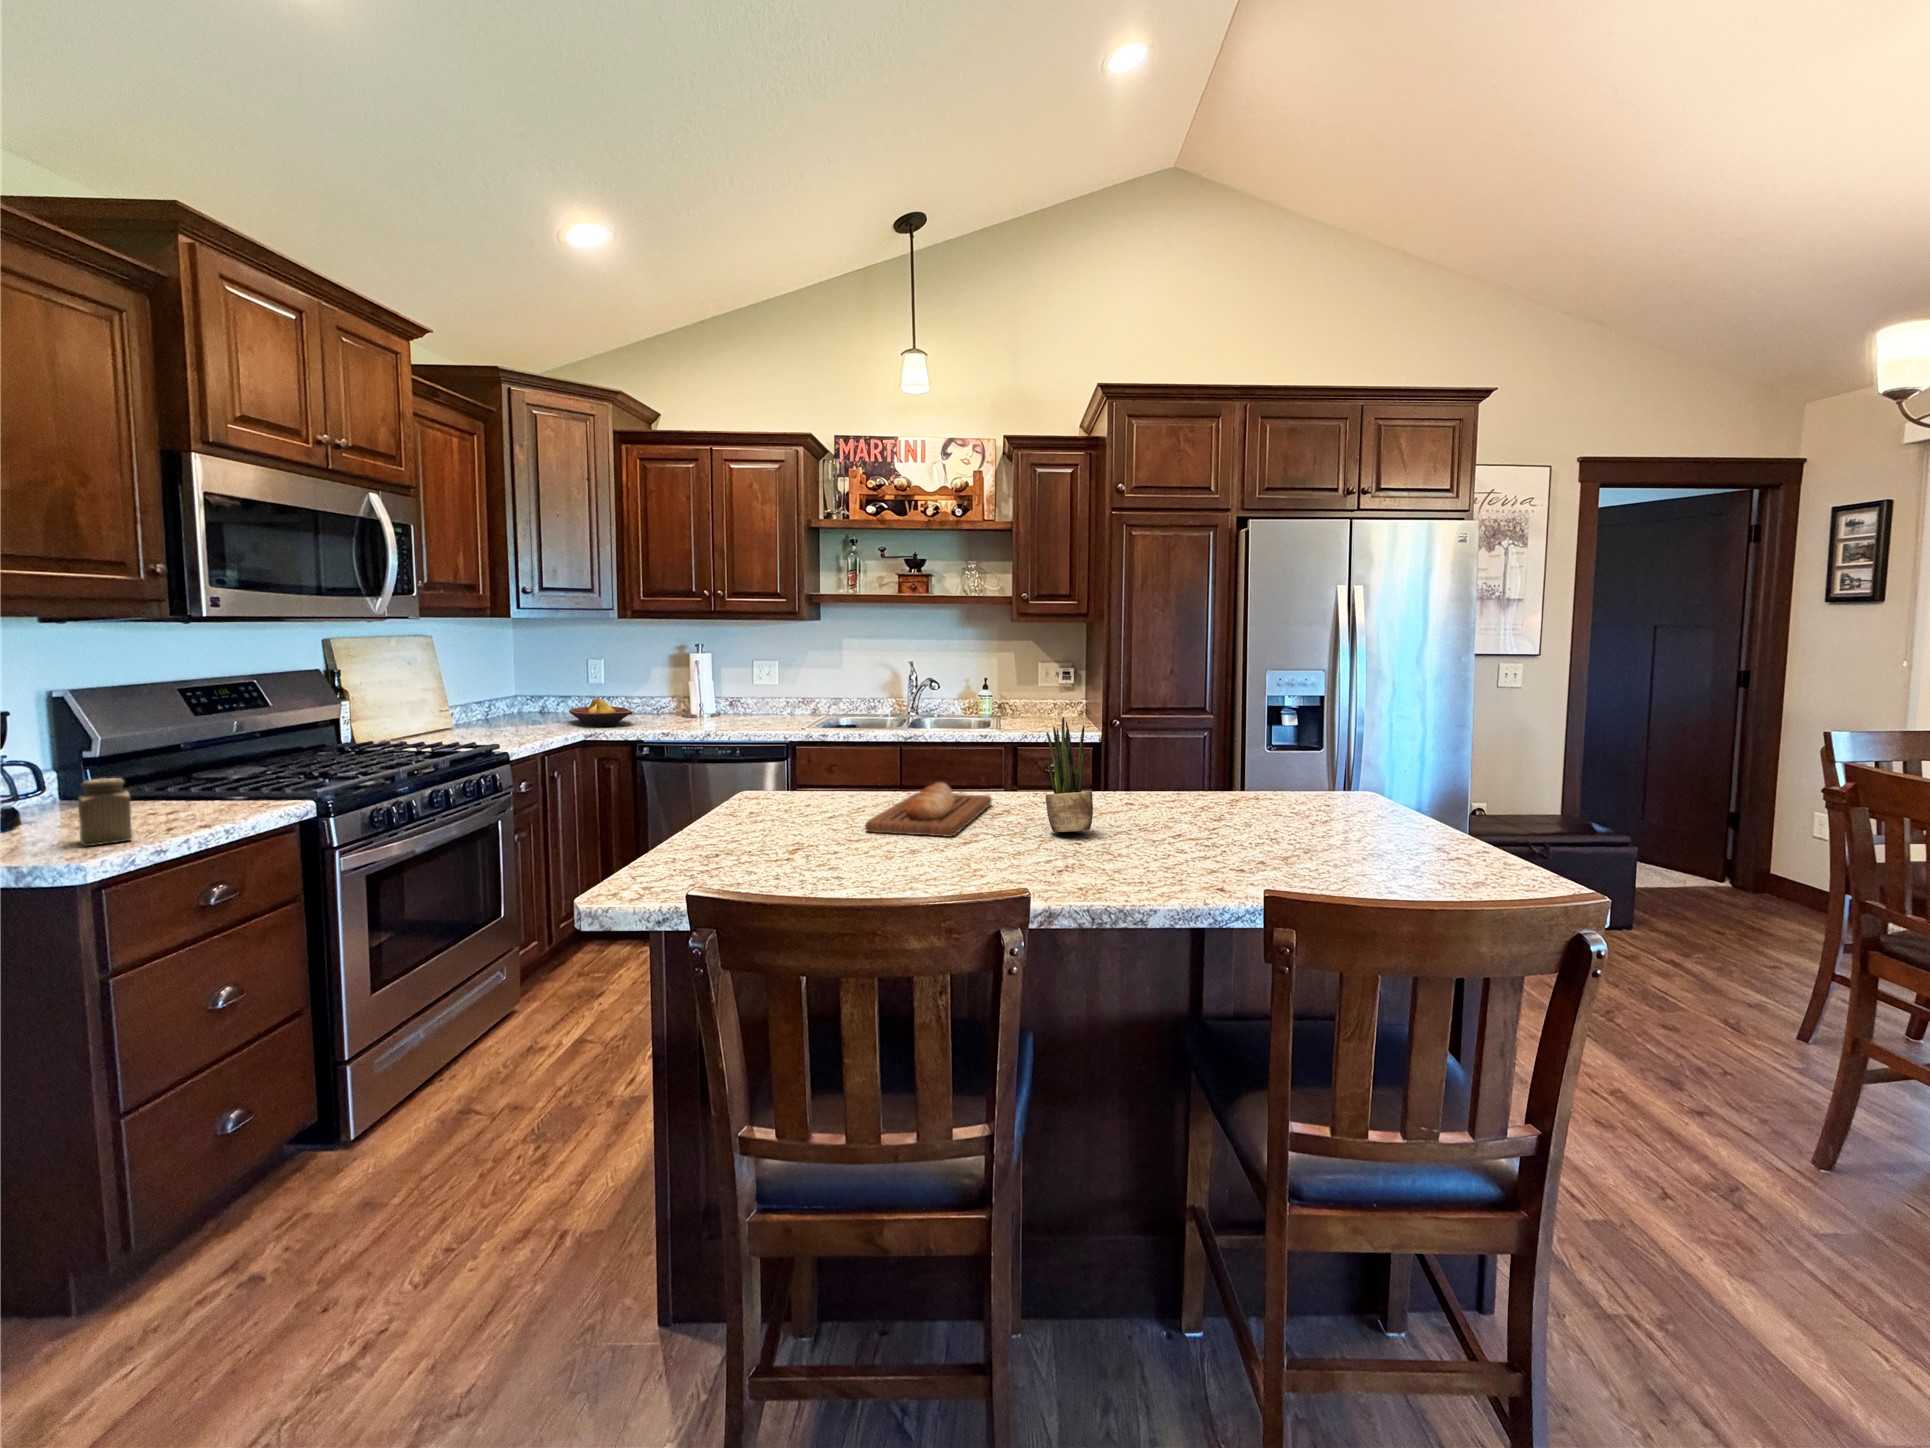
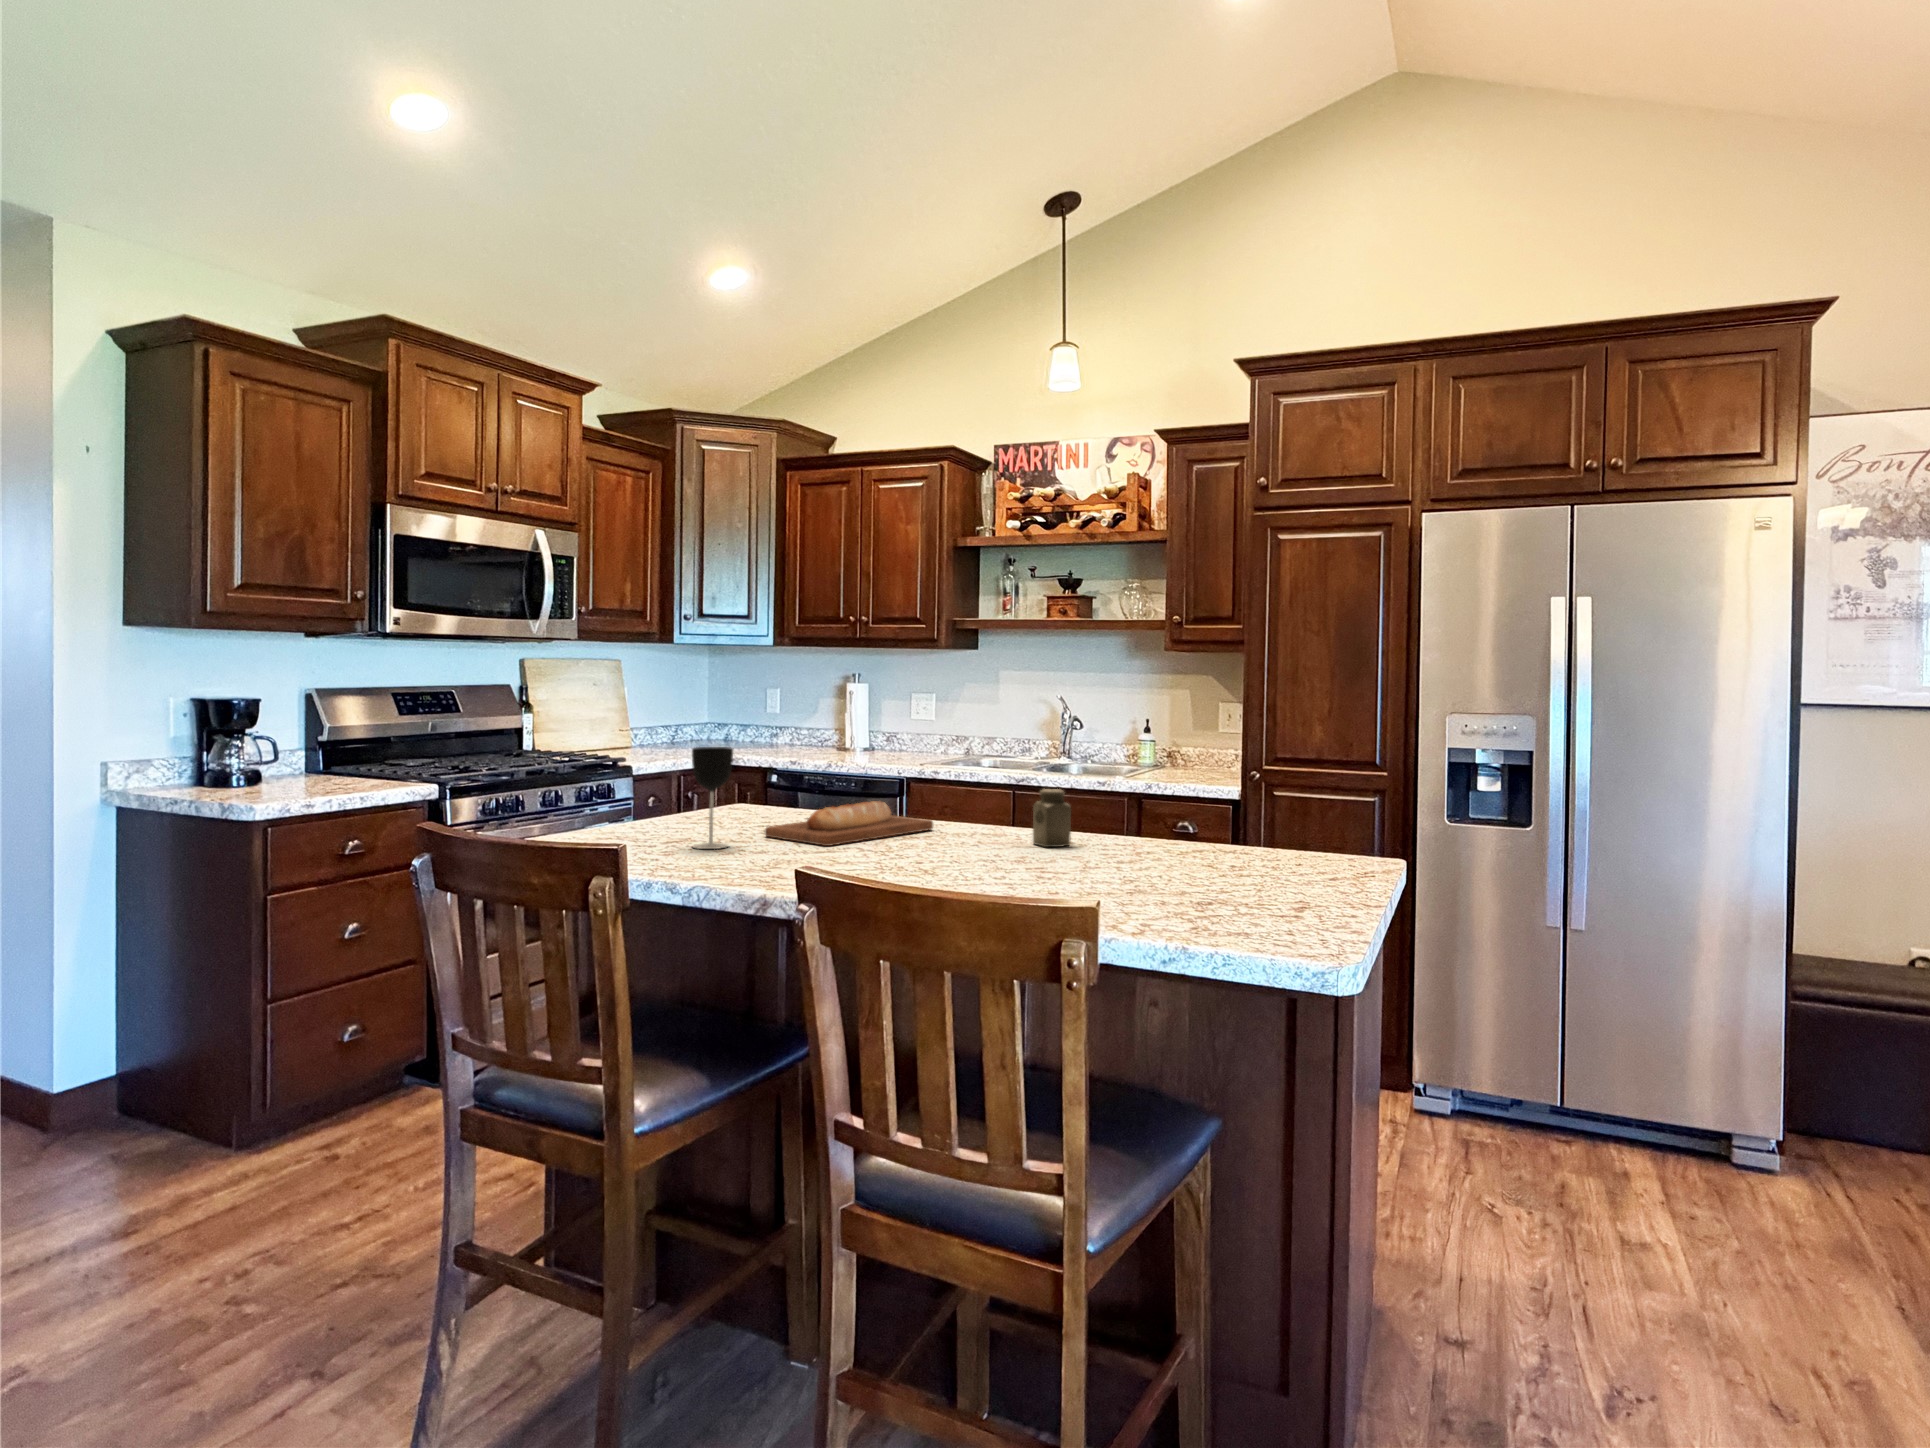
fruit bowl: present [569,699,633,726] -> none [726,726,780,752]
potted plant: present [1046,717,1093,832] -> none [917,730,968,852]
wine glass: none [825,746,867,857] -> present [692,747,733,849]
salt shaker: present [78,778,132,846] -> present [1033,789,1071,848]

